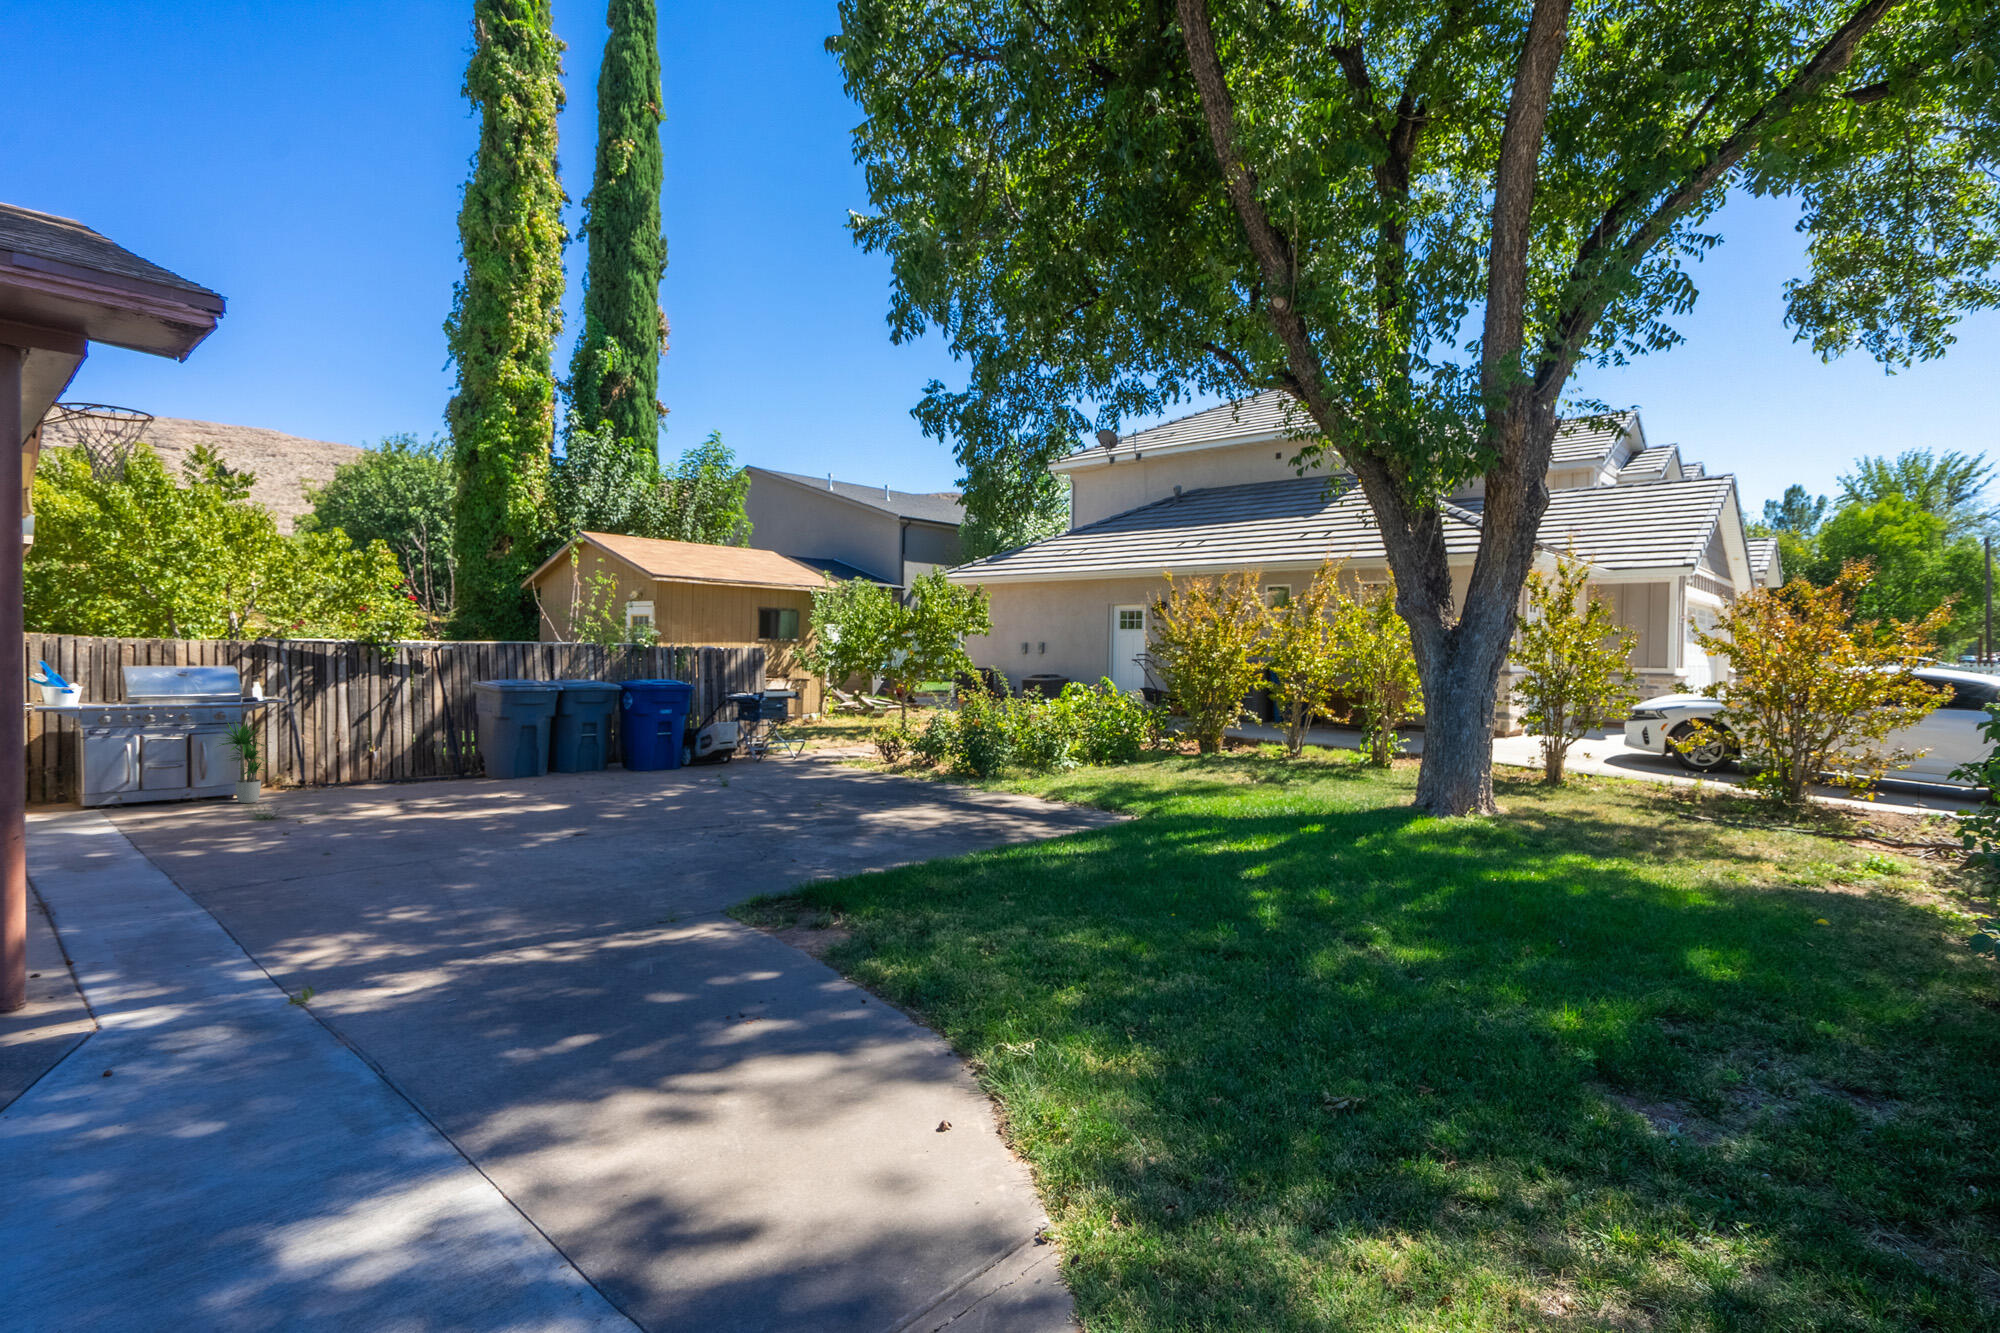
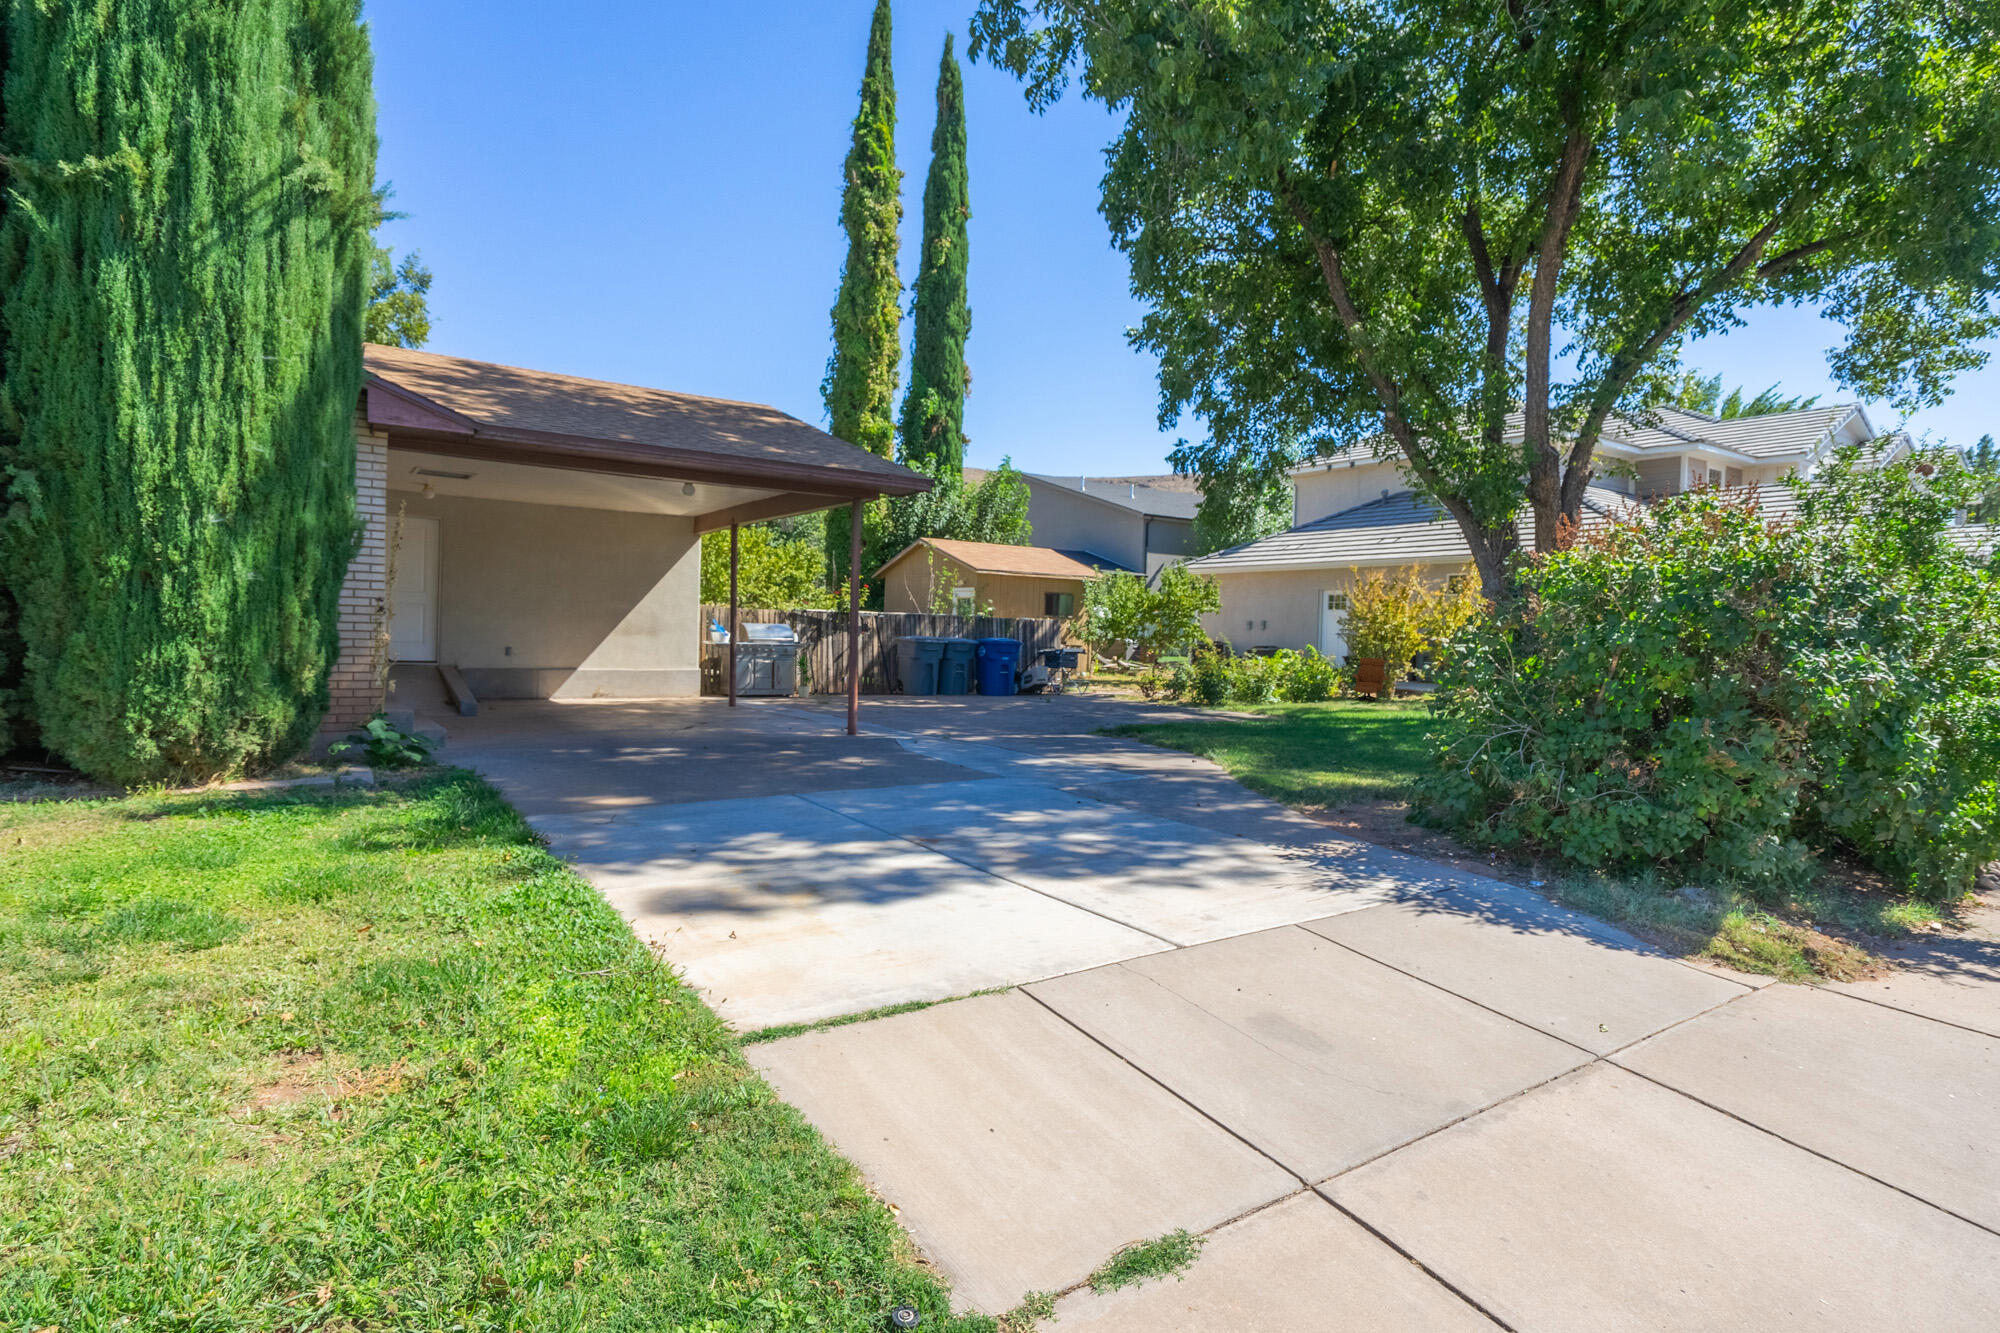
lounge chair: none [1181,693,1231,758] -> present [1352,657,1389,702]

